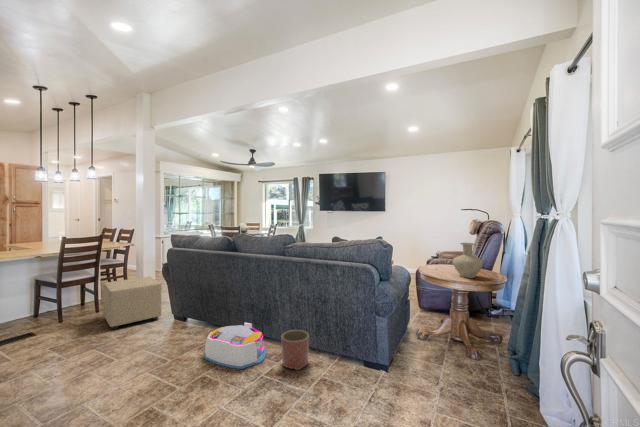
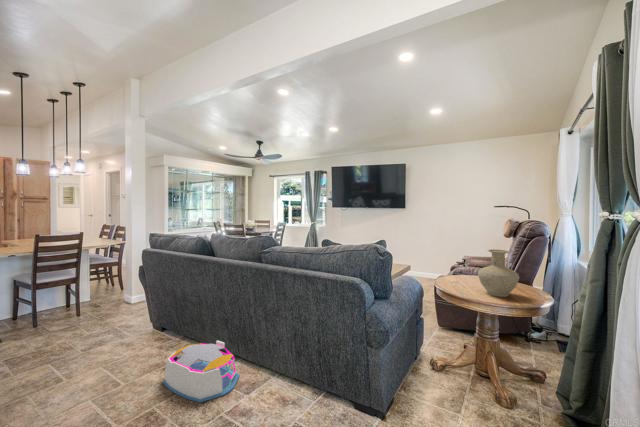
ottoman: present [103,277,162,329] -> none [78,279,139,338]
planter: present [281,330,309,370] -> none [250,355,285,409]

